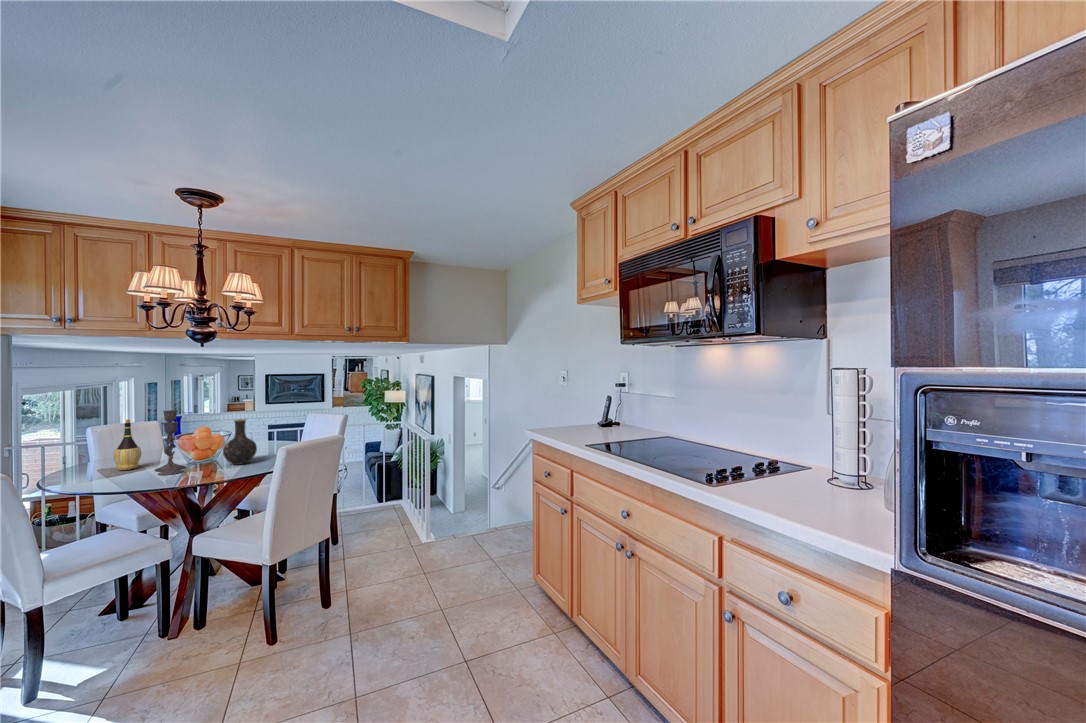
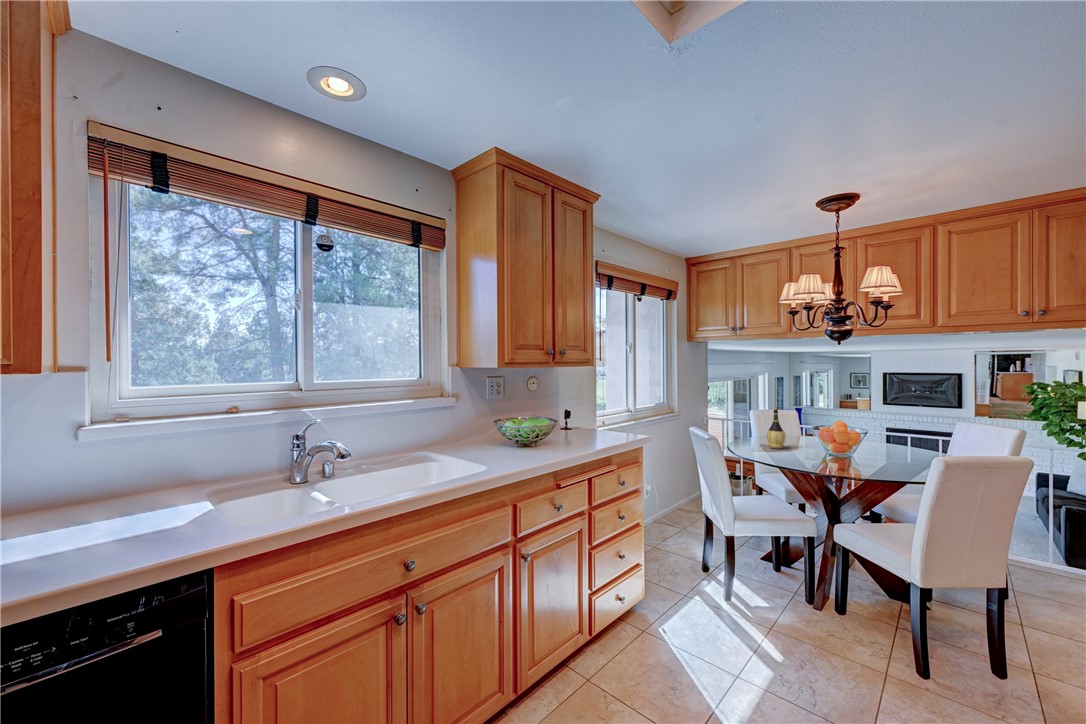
candlestick: present [155,410,185,475] -> none [796,403,821,460]
vase: present [223,419,257,465] -> none [856,418,893,465]

